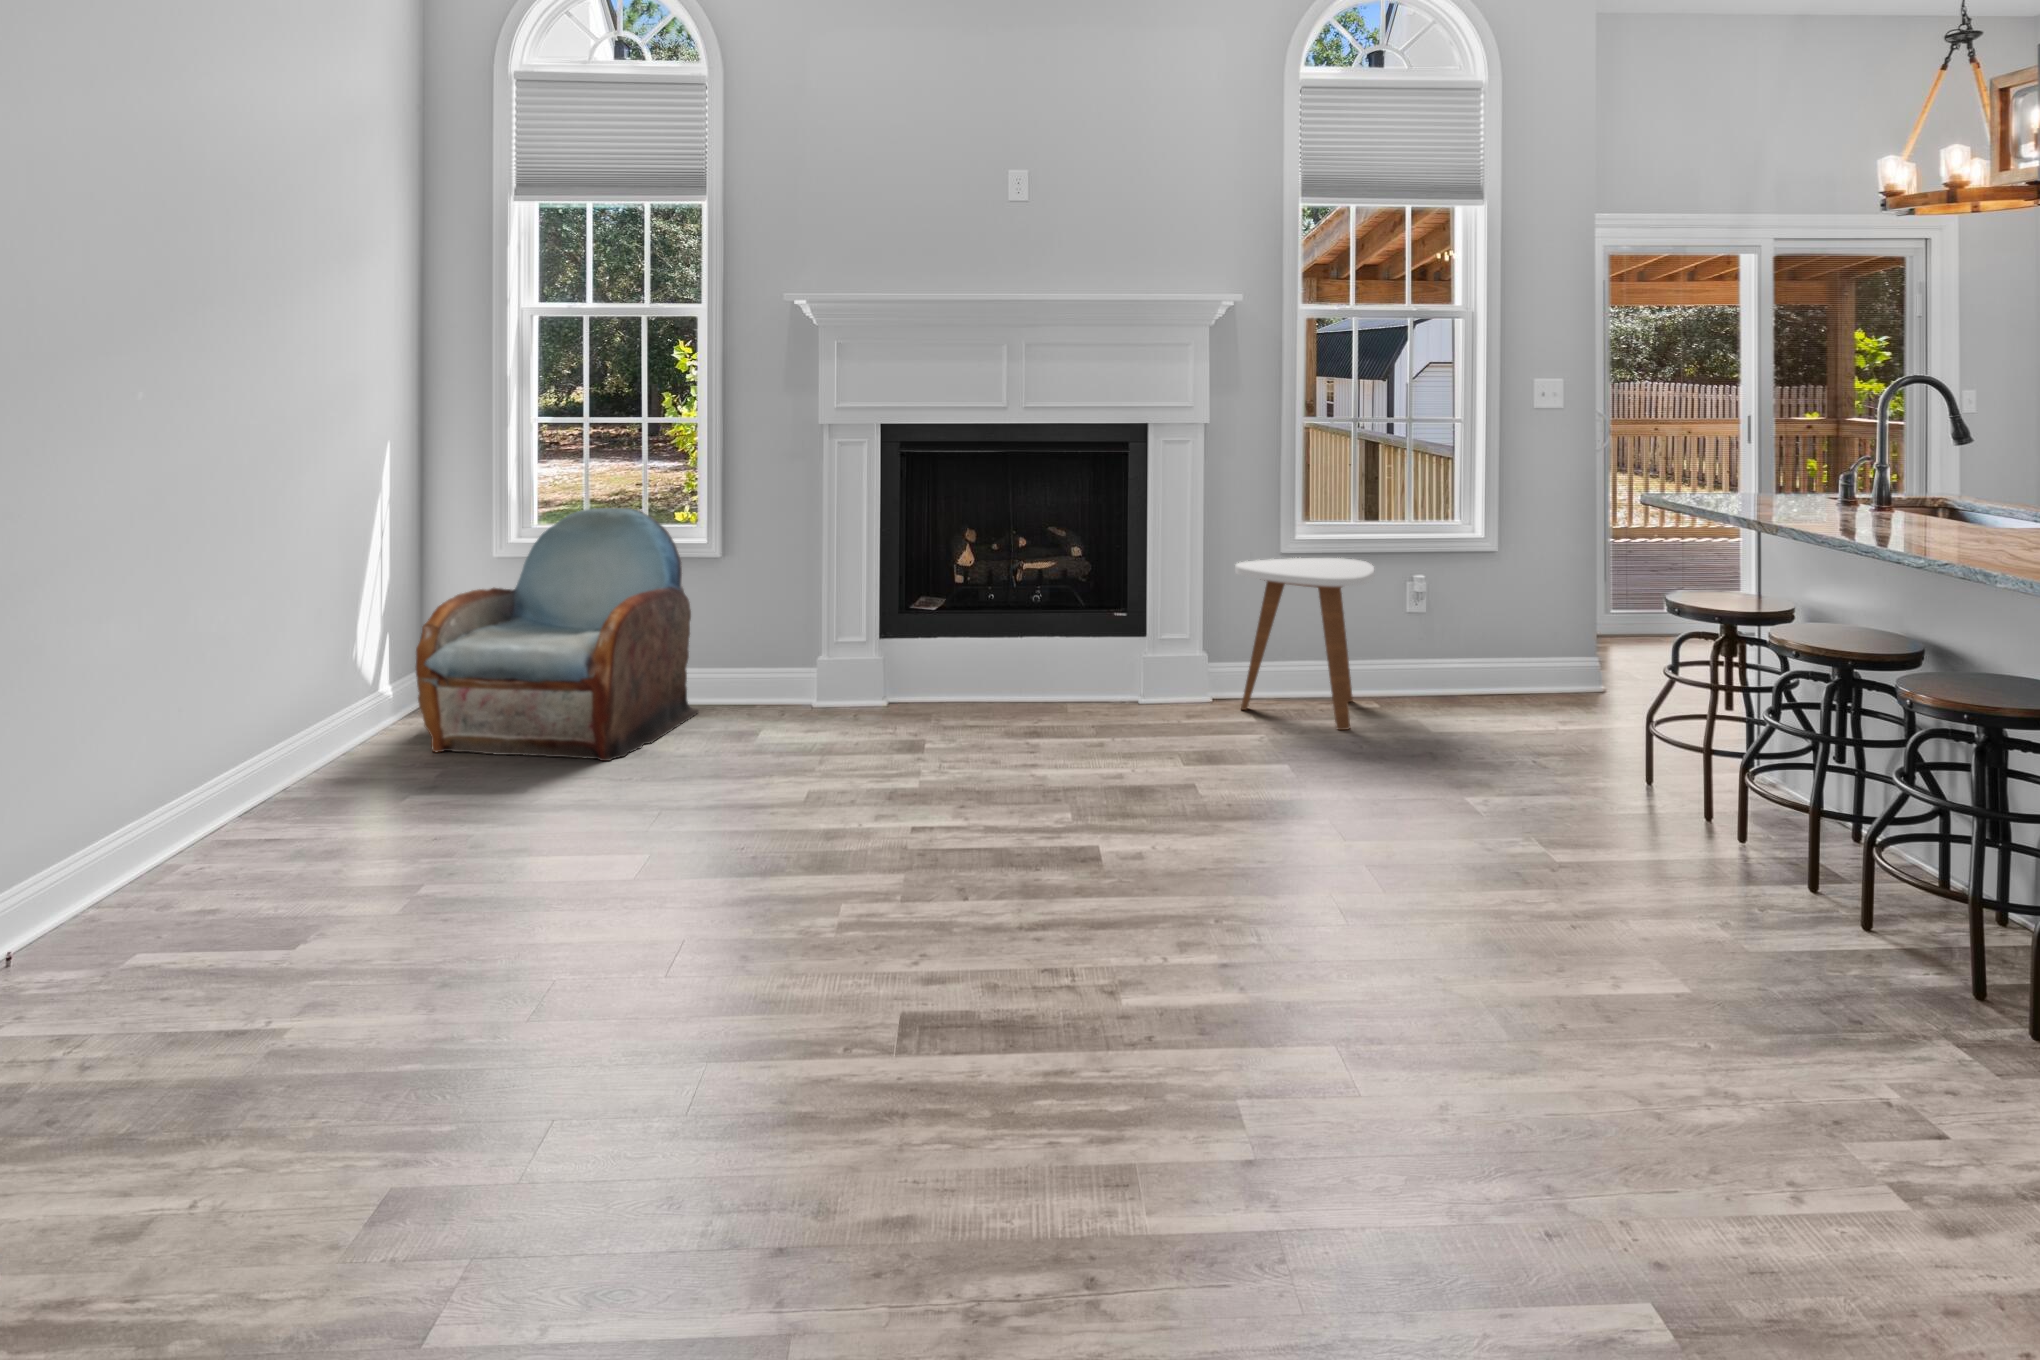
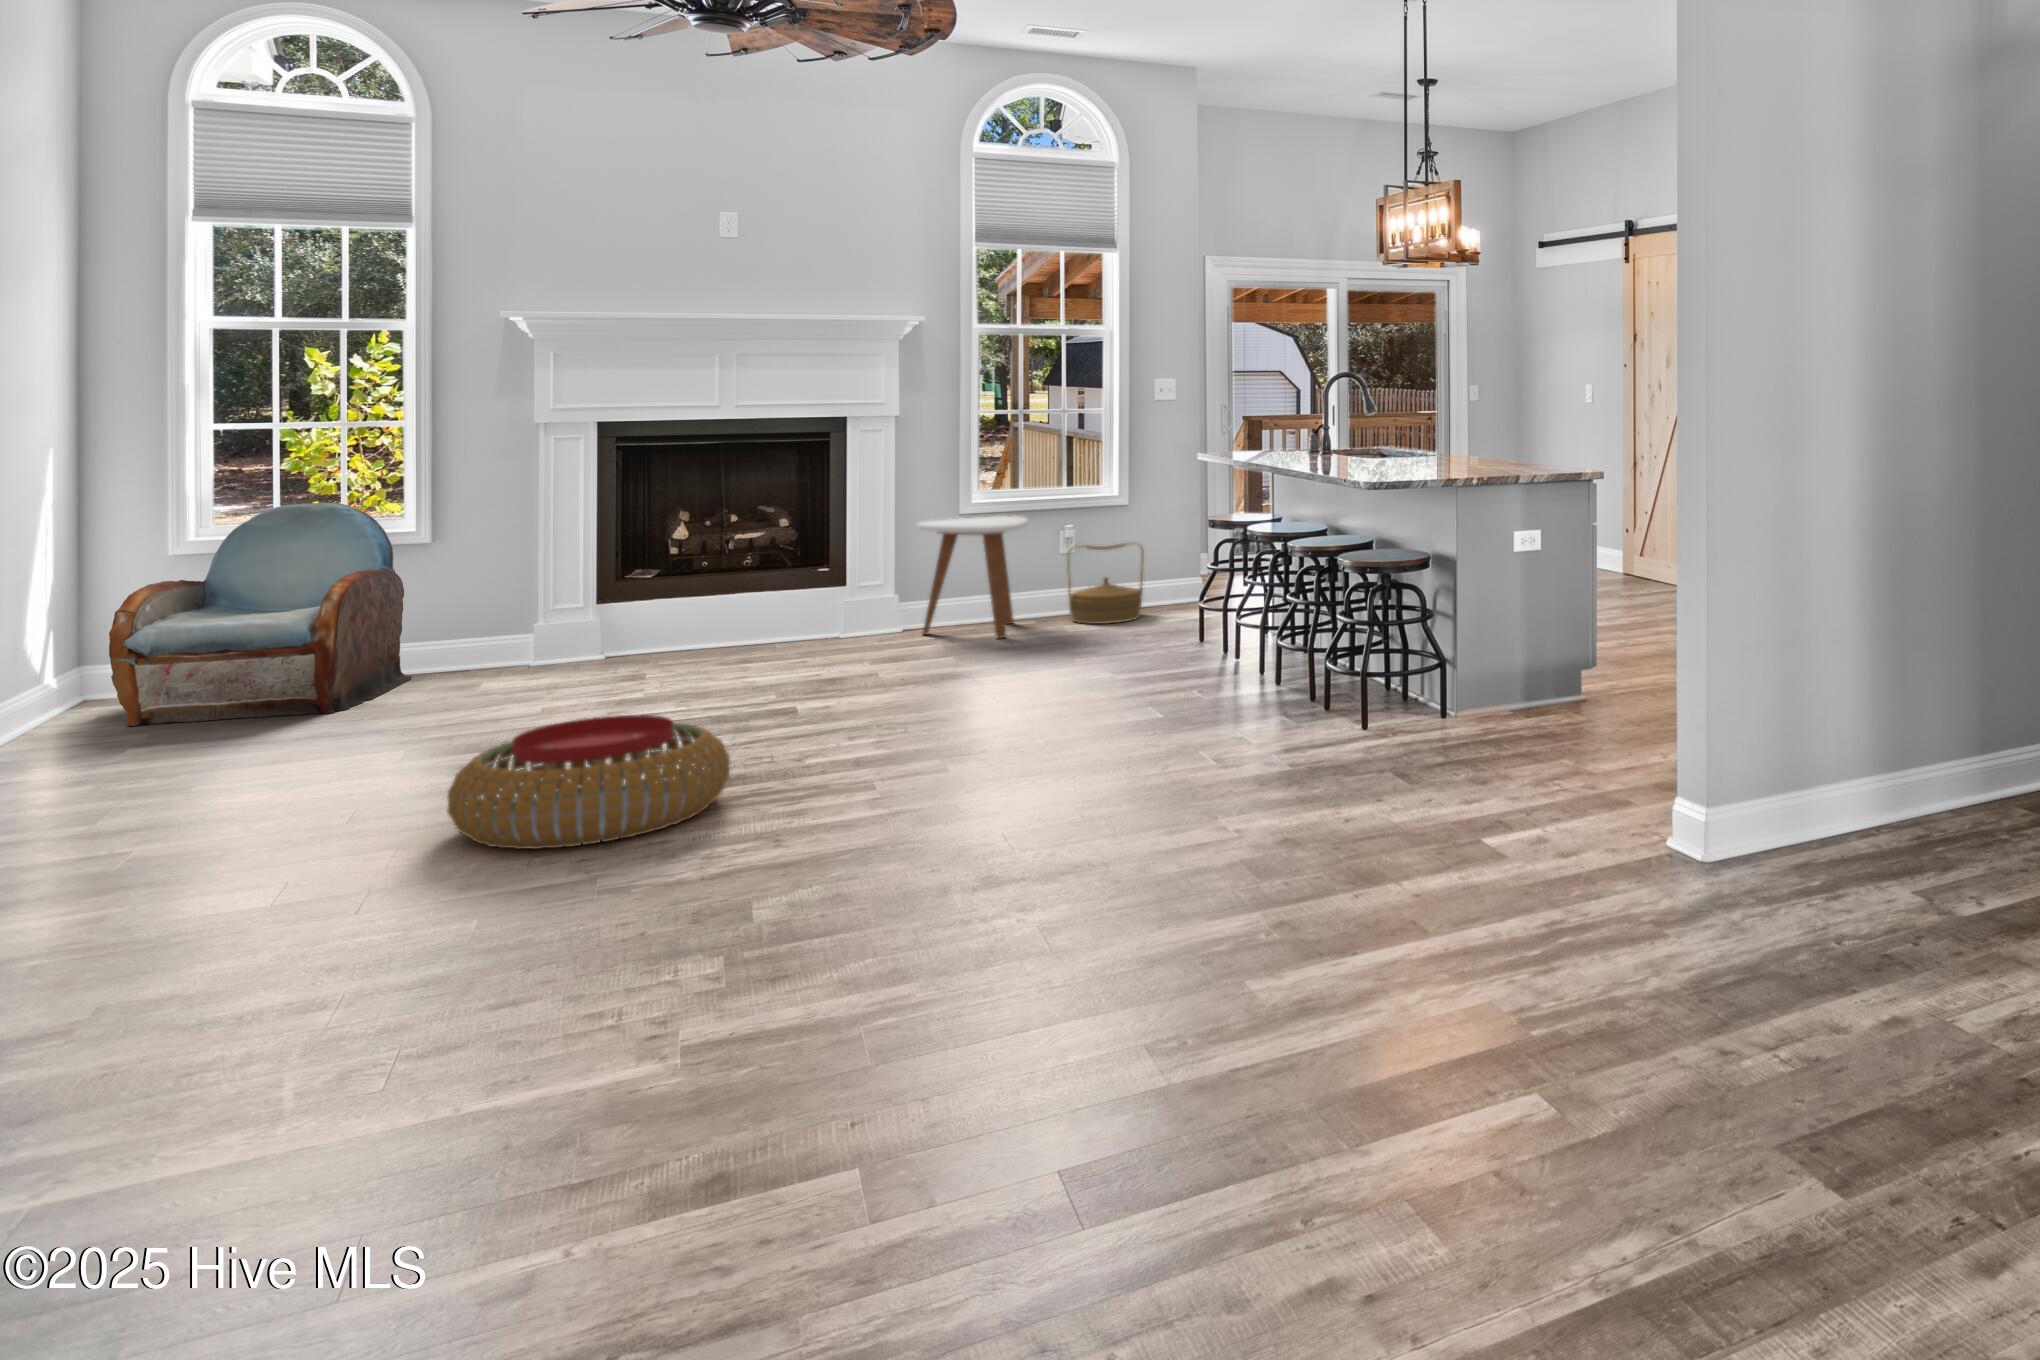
woven basket: none [1423,604,1527,718] -> present [1067,542,1144,624]
pouf: none [625,897,1006,1158] -> present [448,715,730,849]

